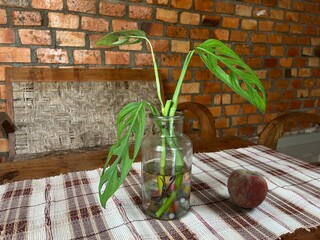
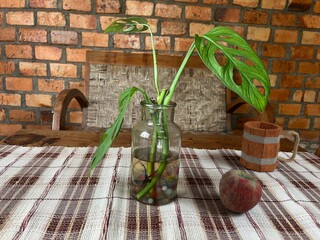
mug: none [215,124,262,169] -> present [239,121,300,172]

